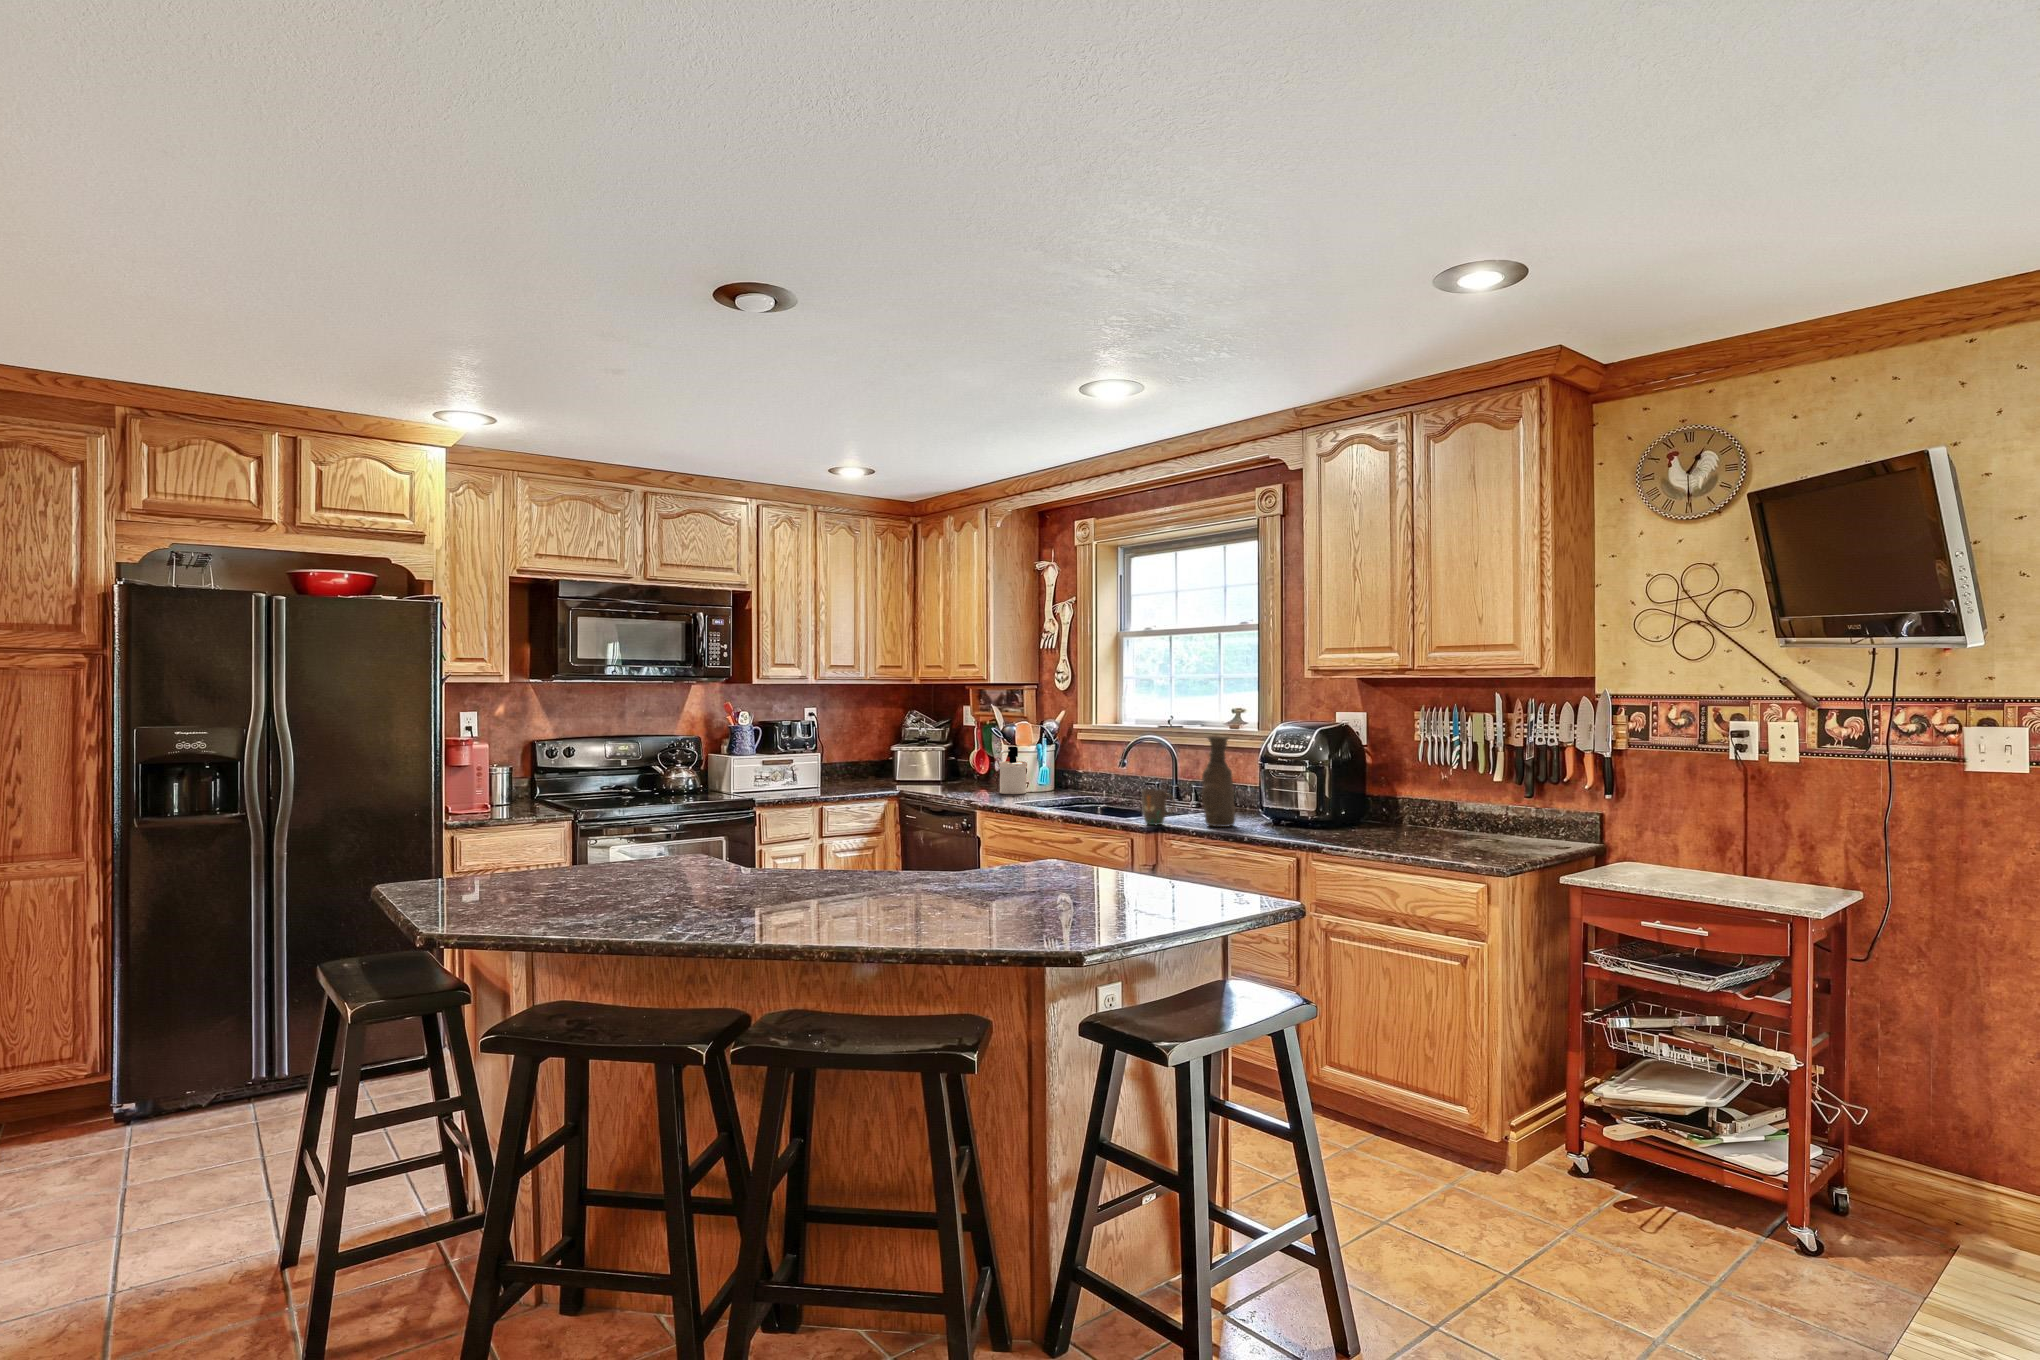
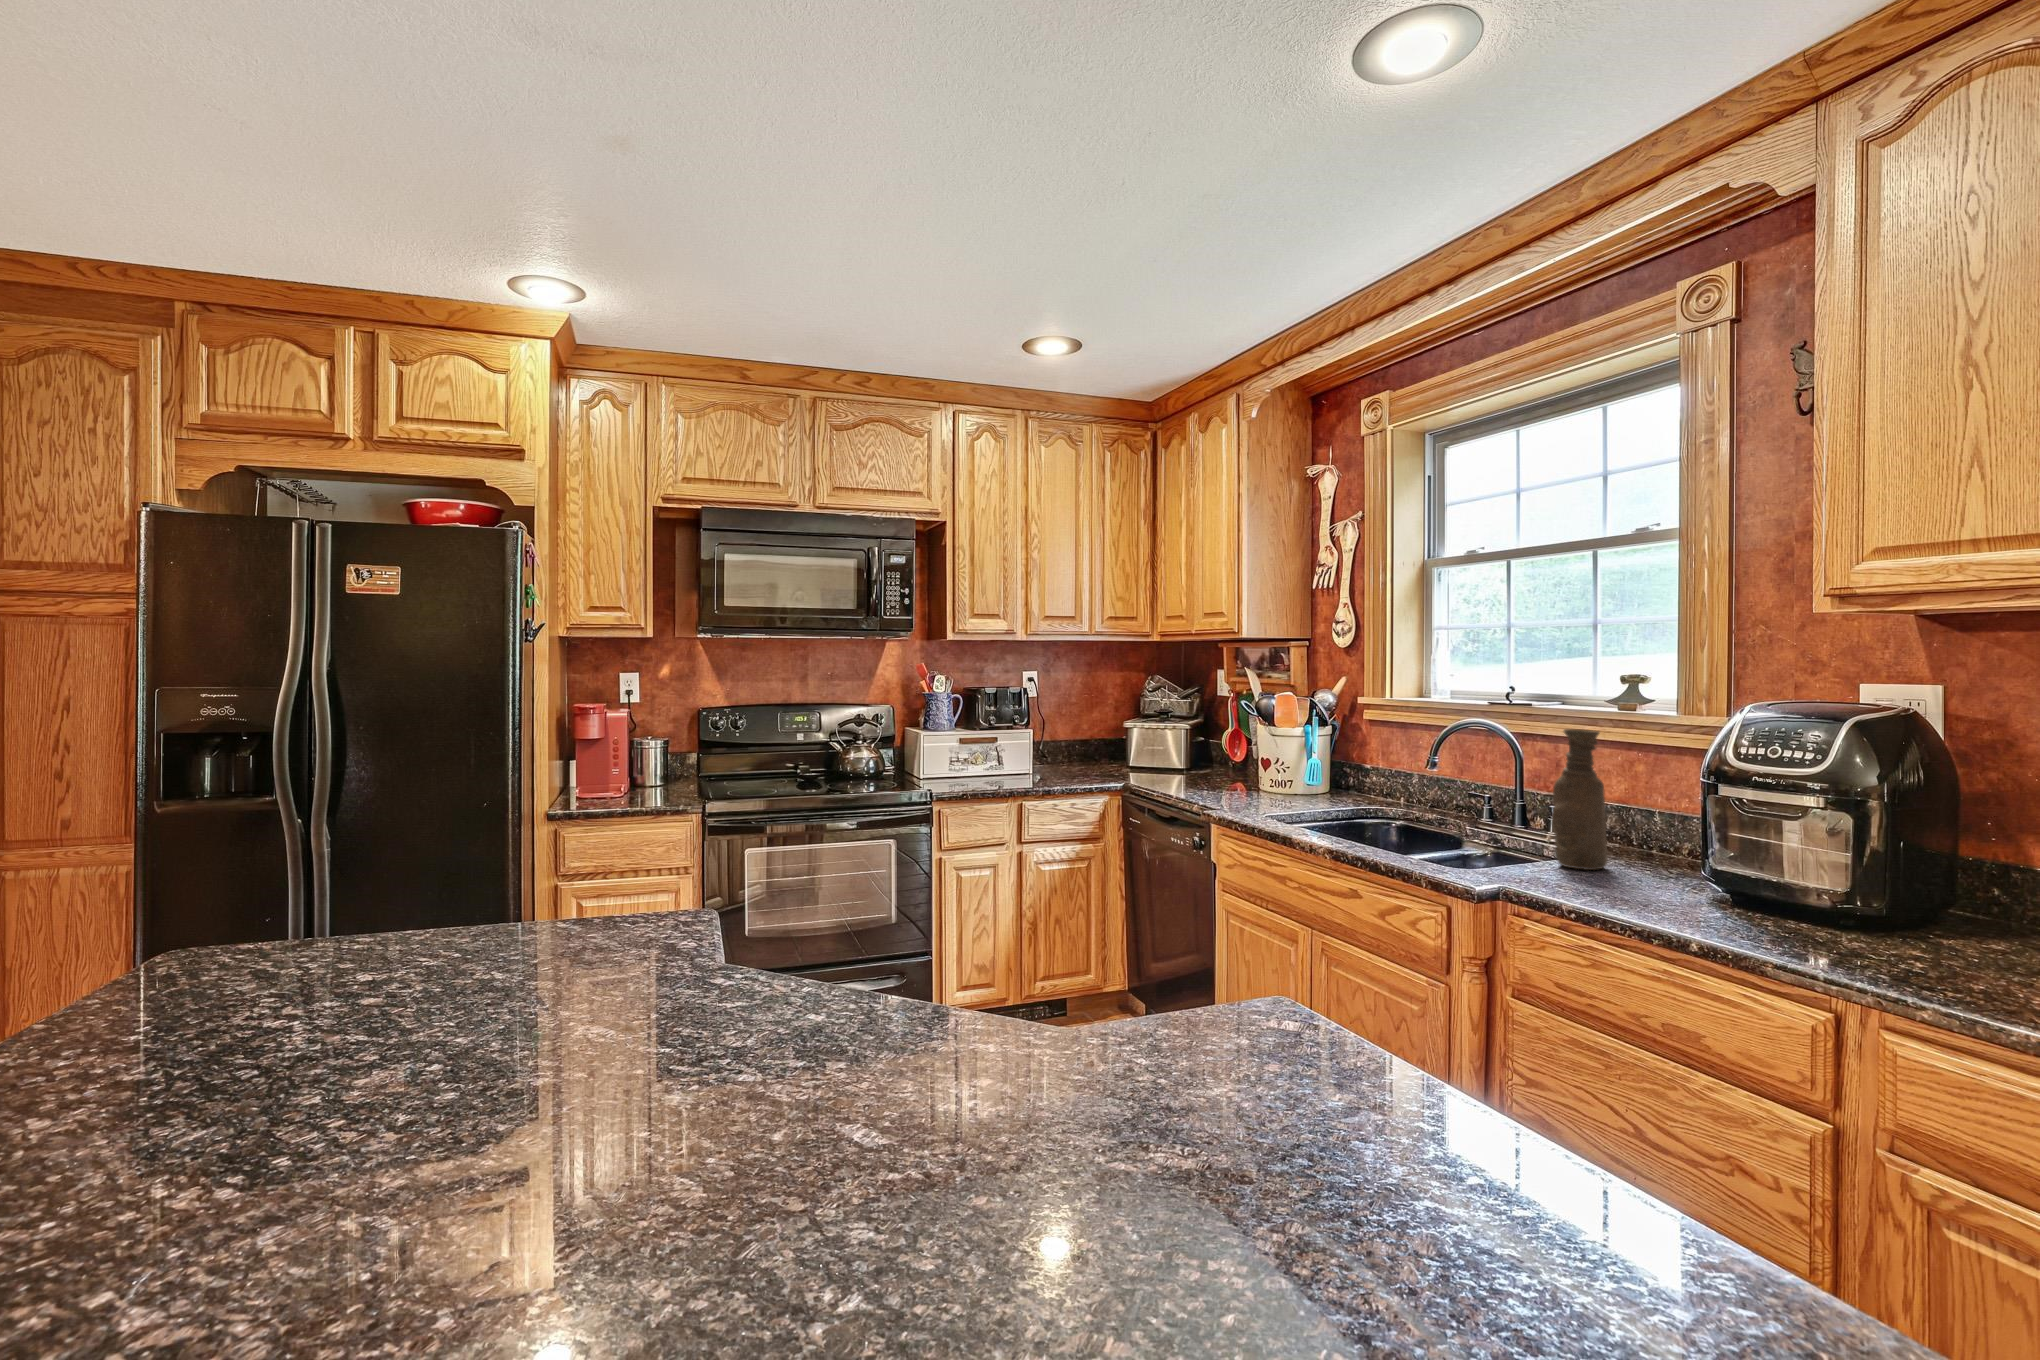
soap dispenser: present [999,746,1027,794] -> none [1253,727,1293,791]
mug: present [1142,789,1175,825] -> none [1454,804,1507,859]

